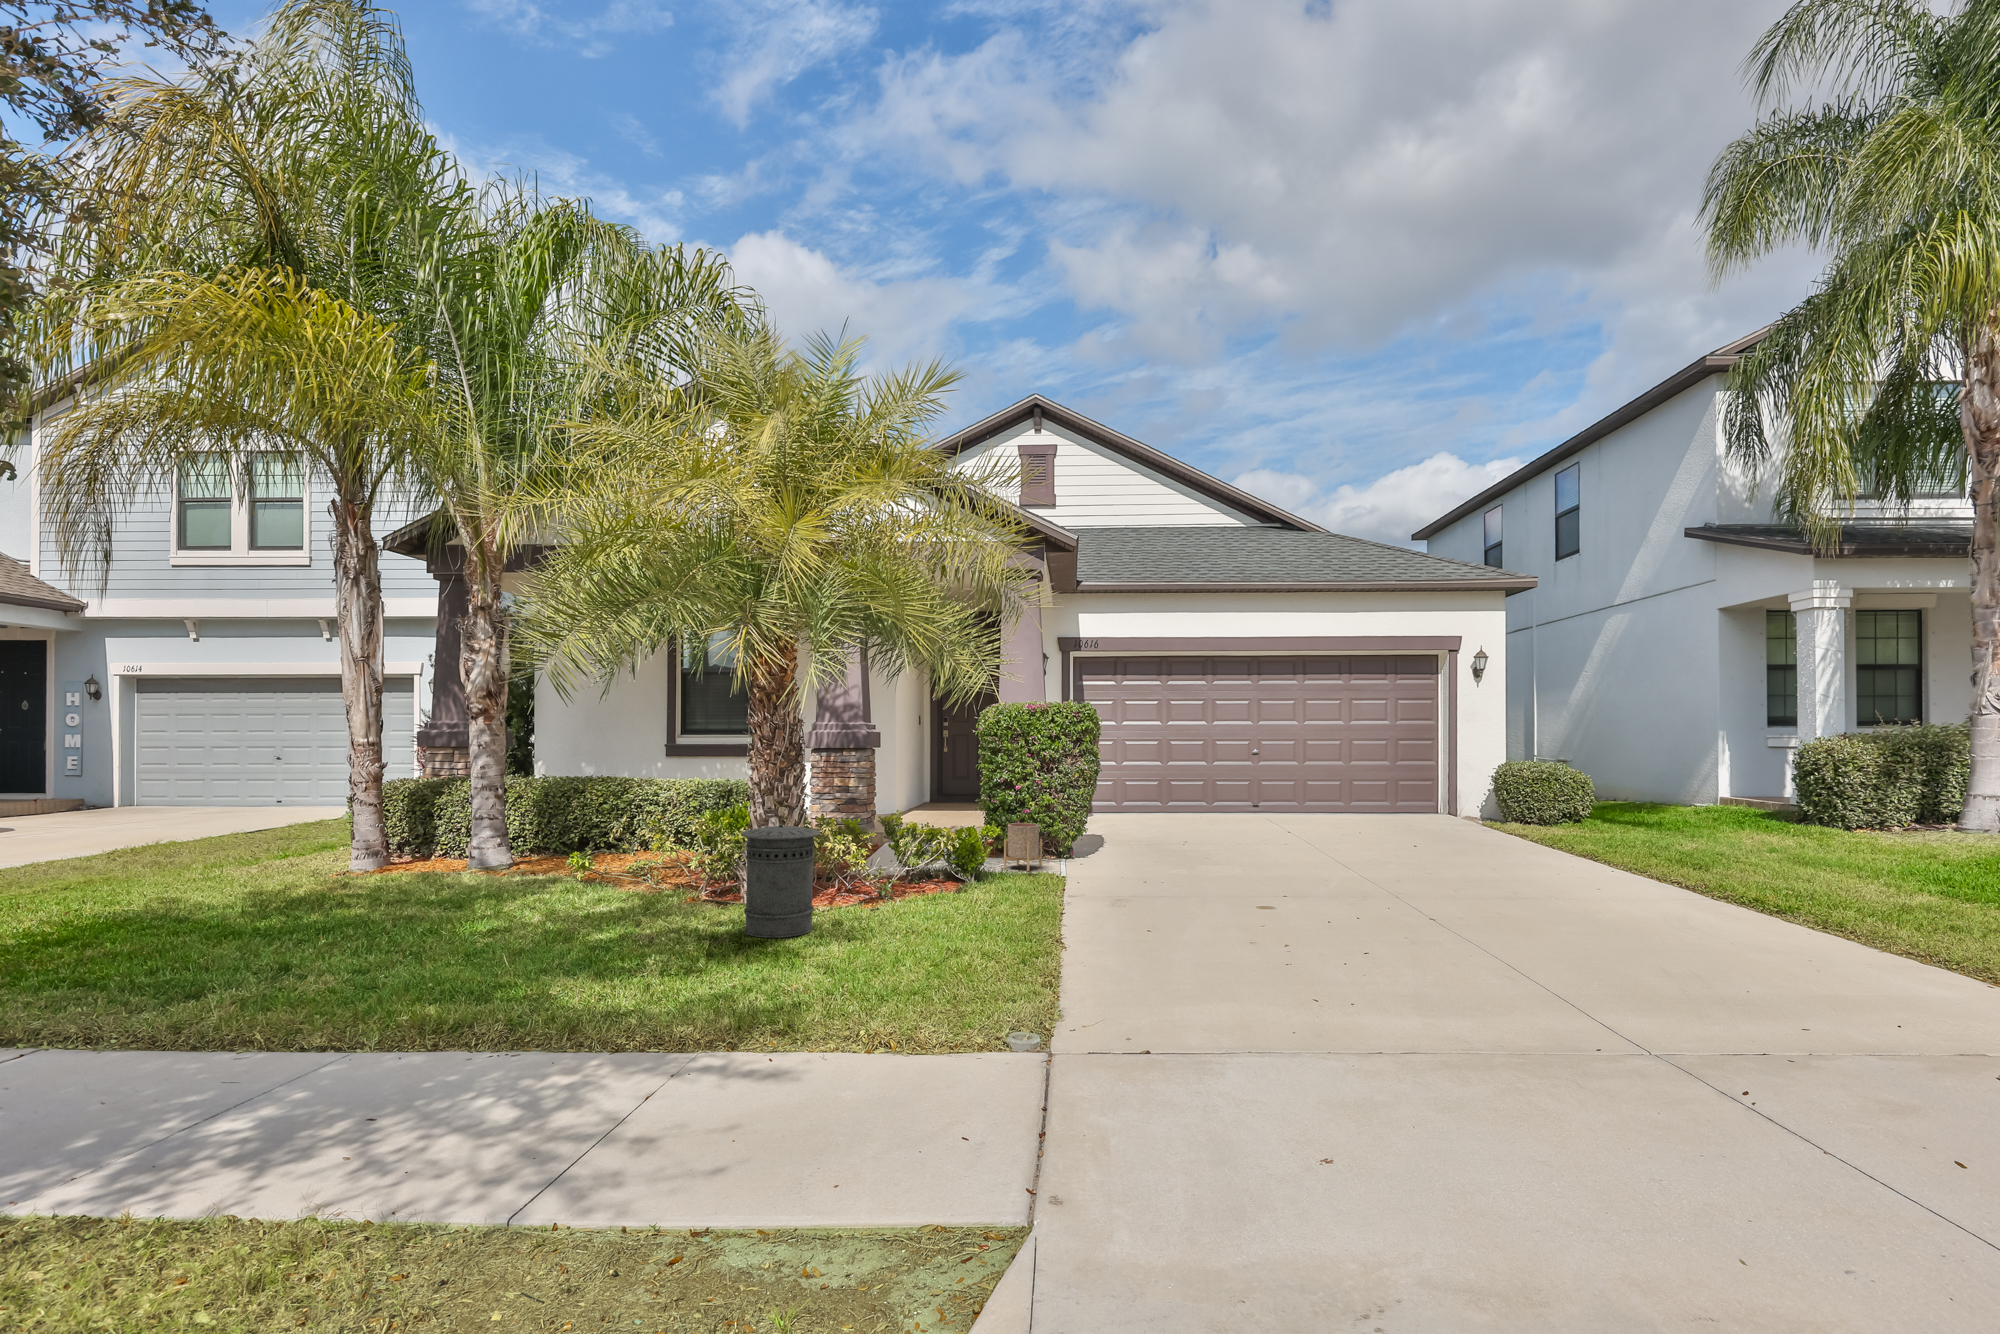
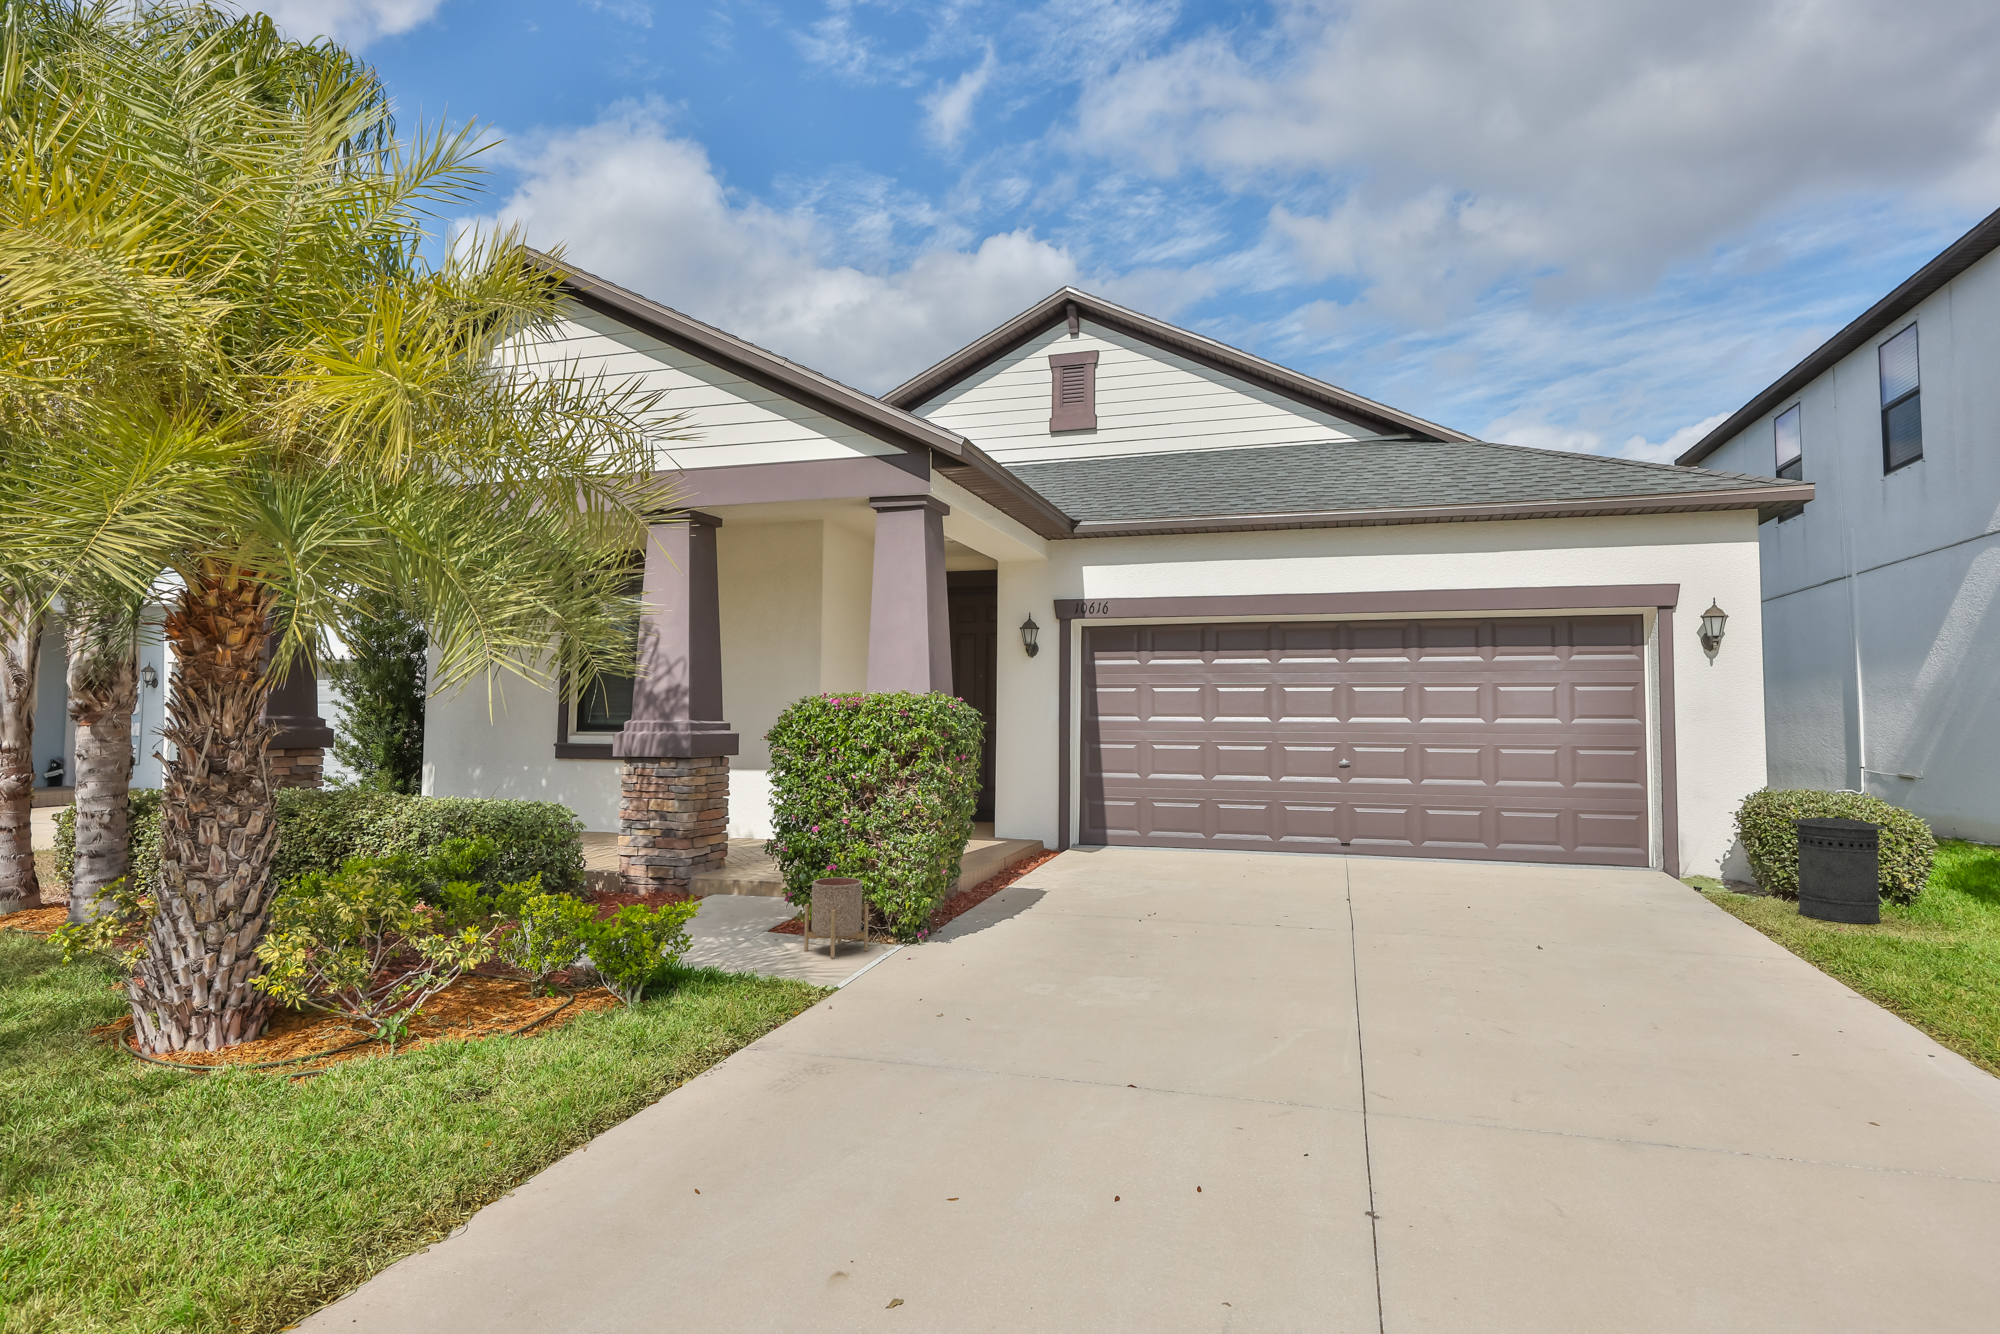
trash can: present [741,824,820,938] -> present [1790,815,1886,924]

